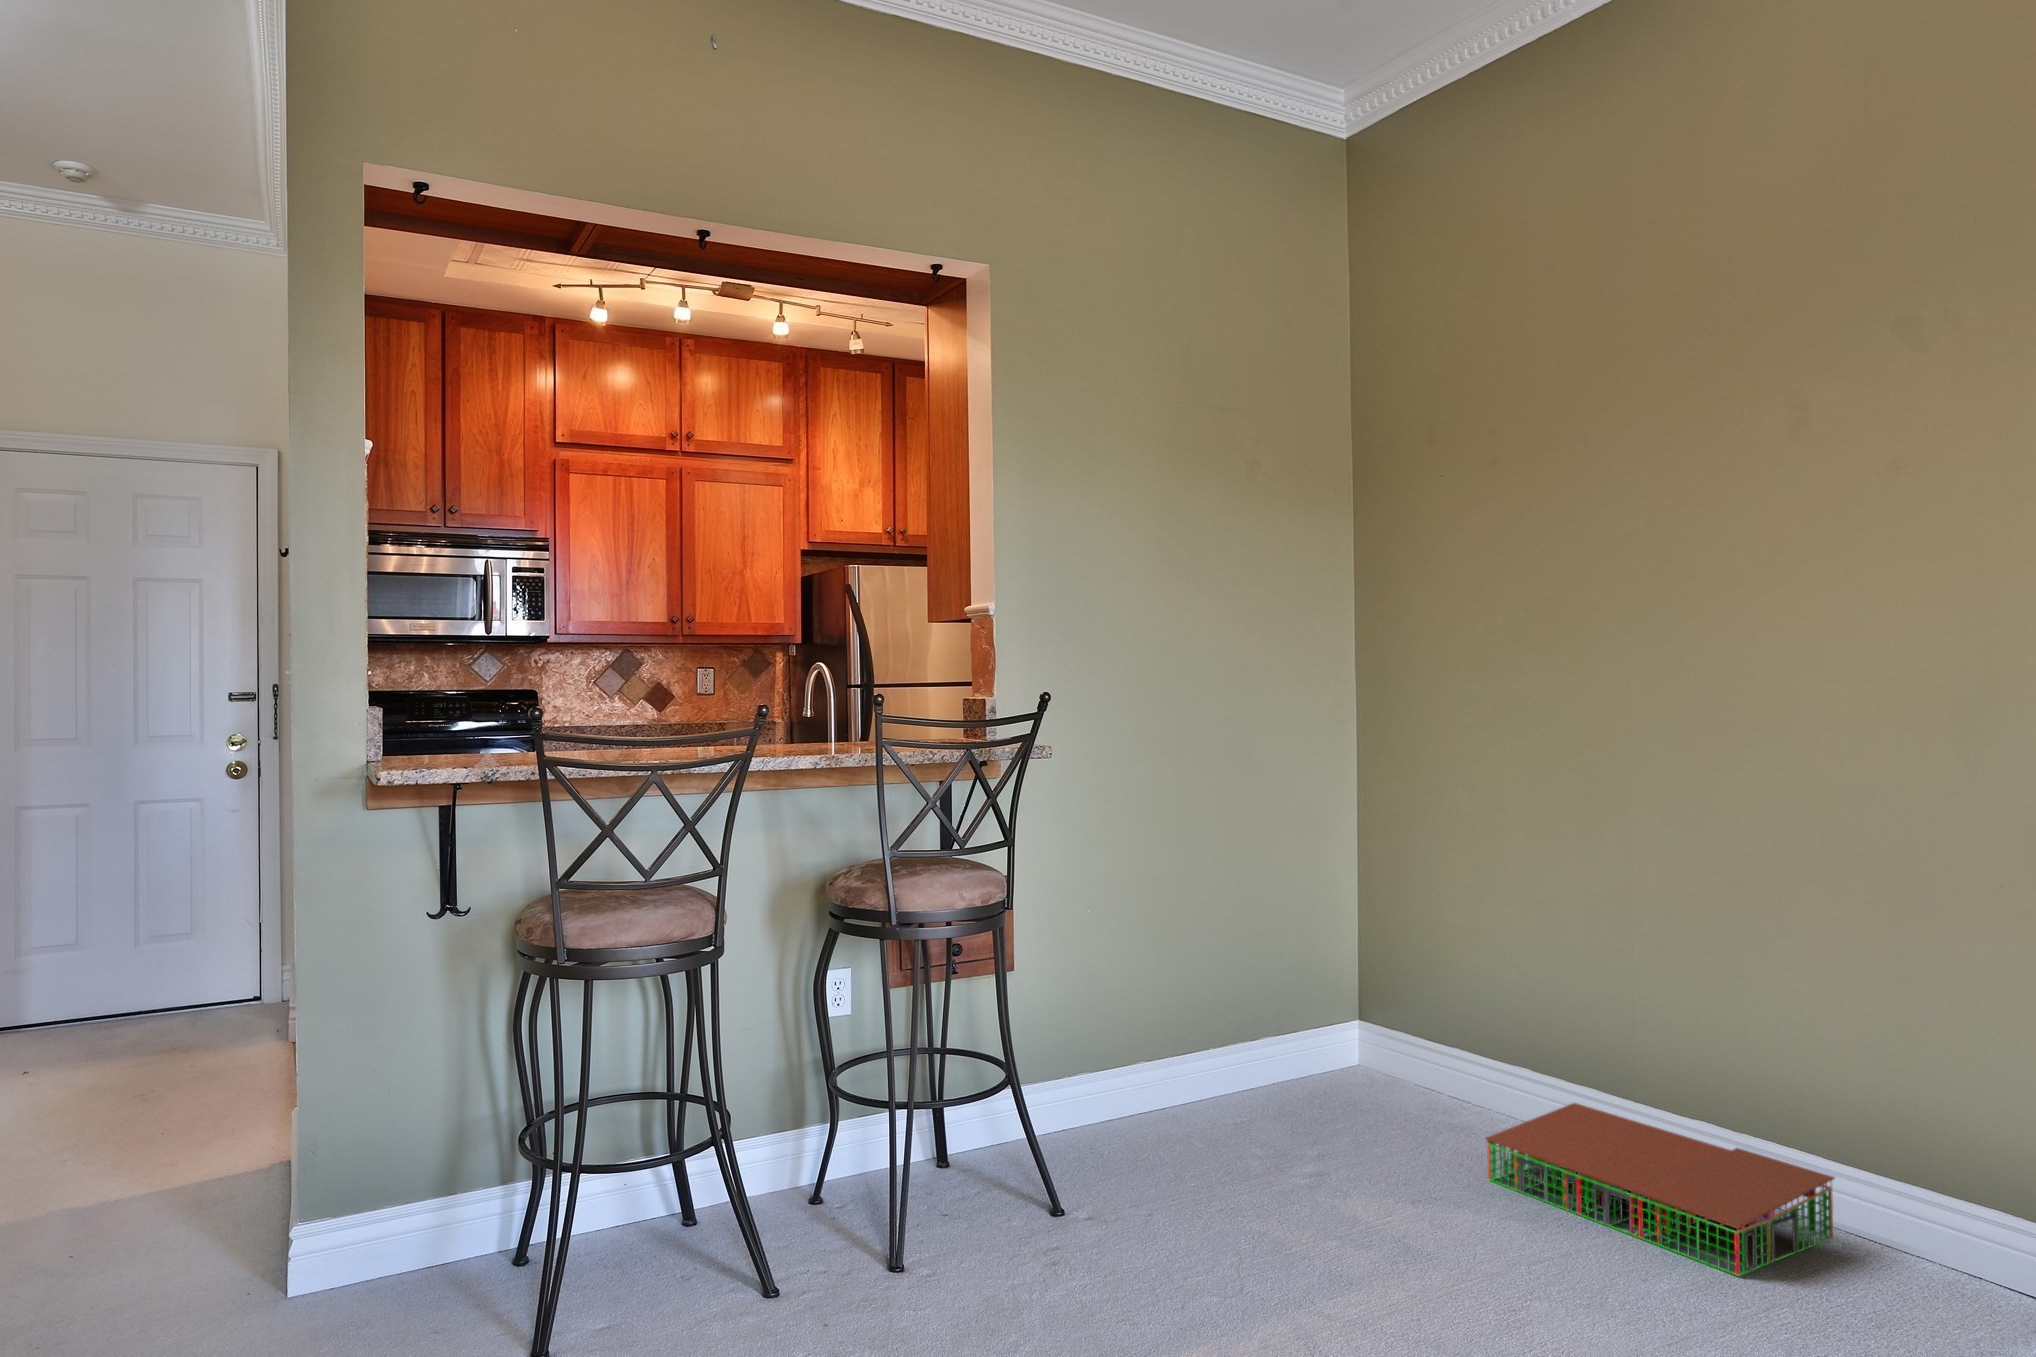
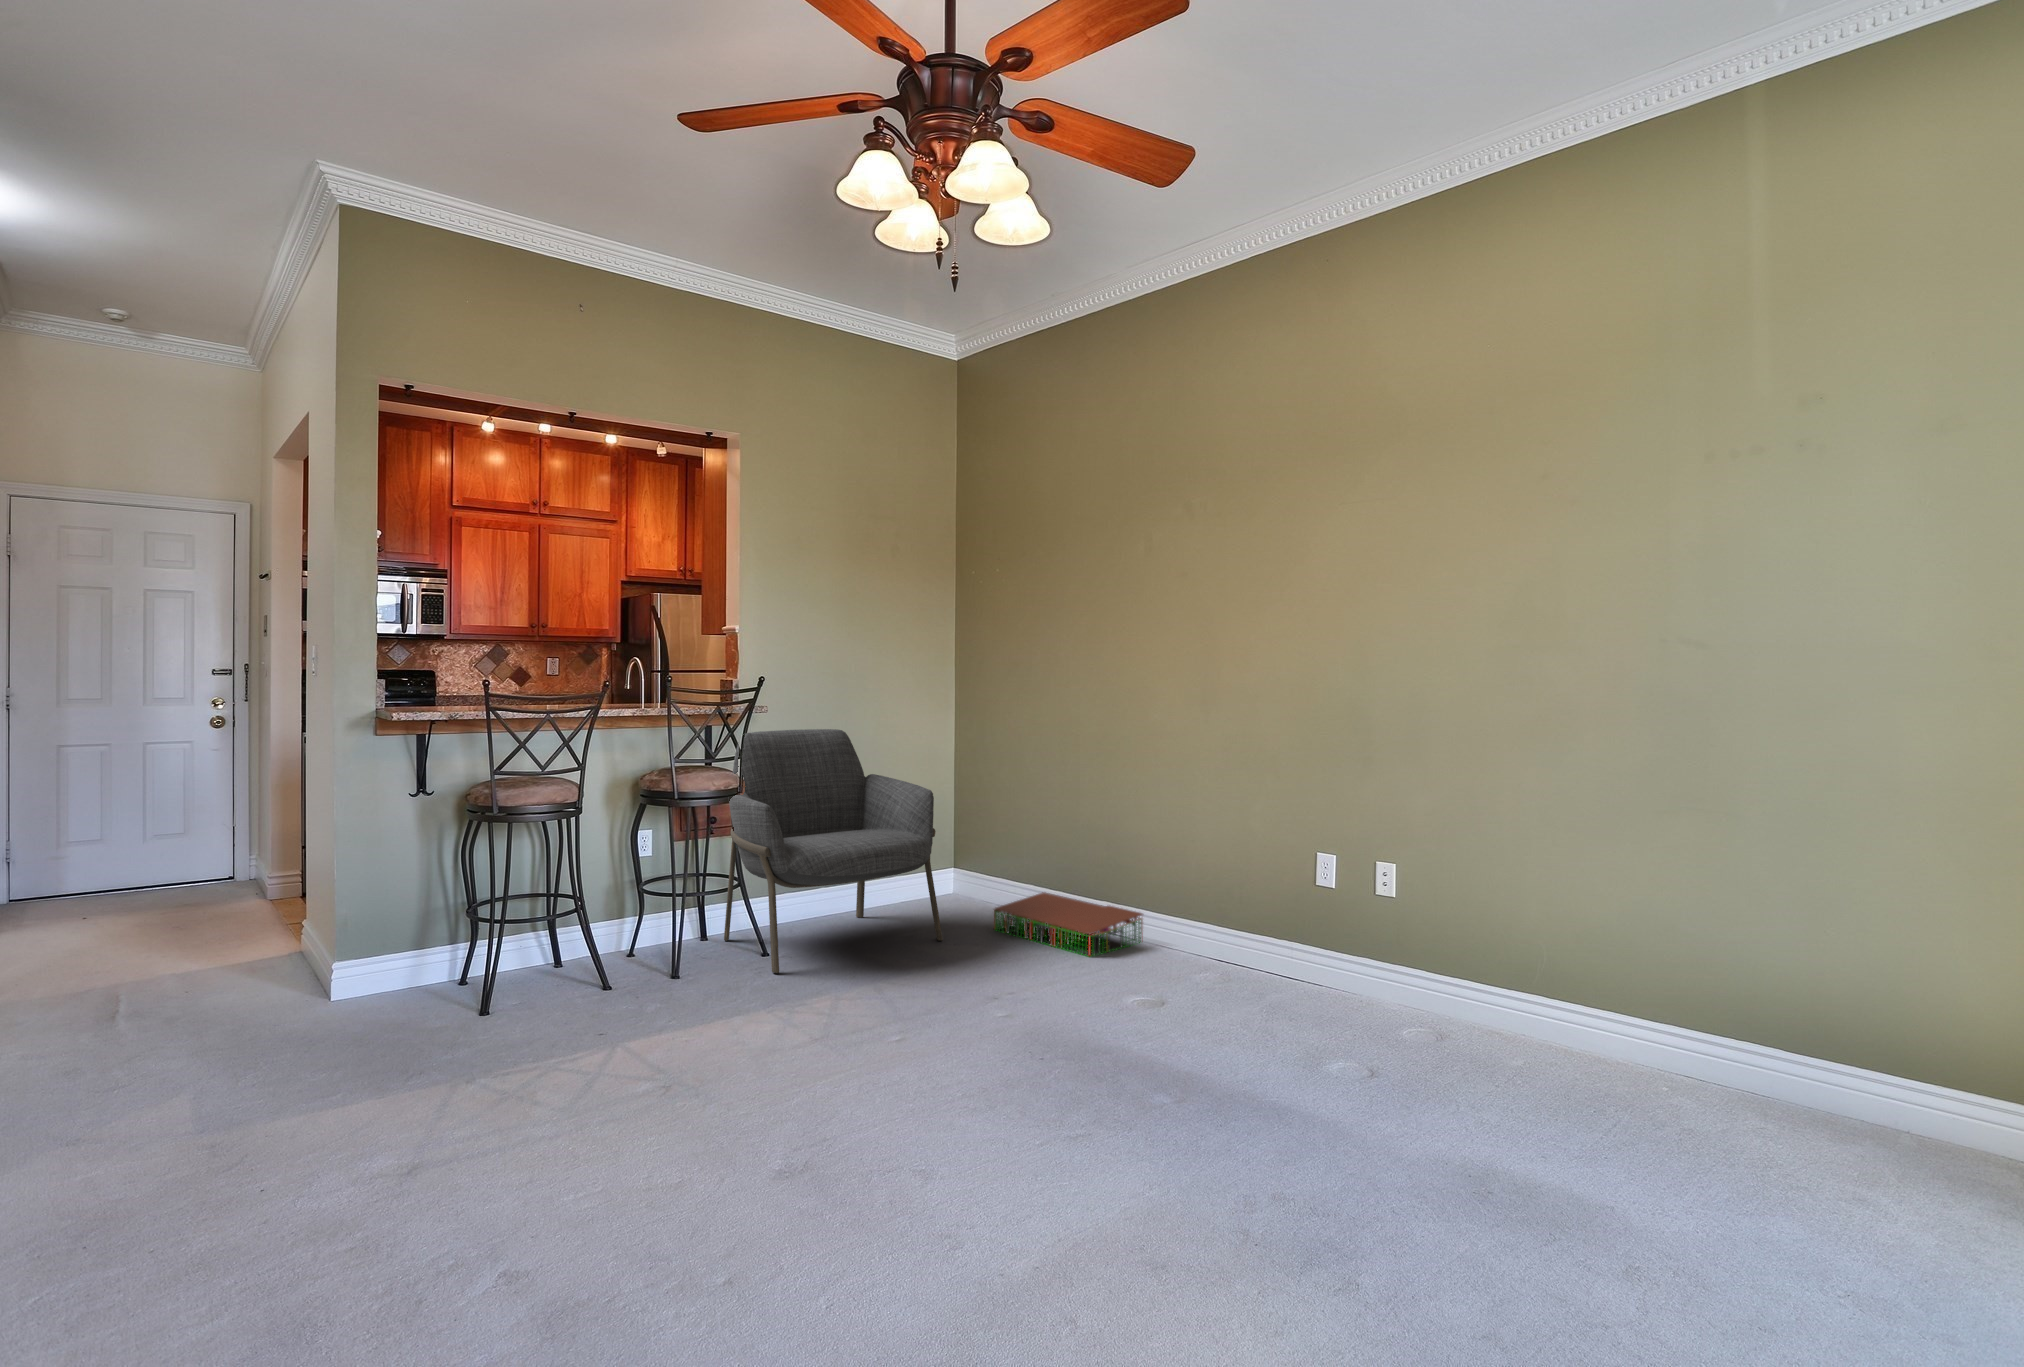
armchair: none [979,786,1396,1281] -> present [724,729,943,973]

